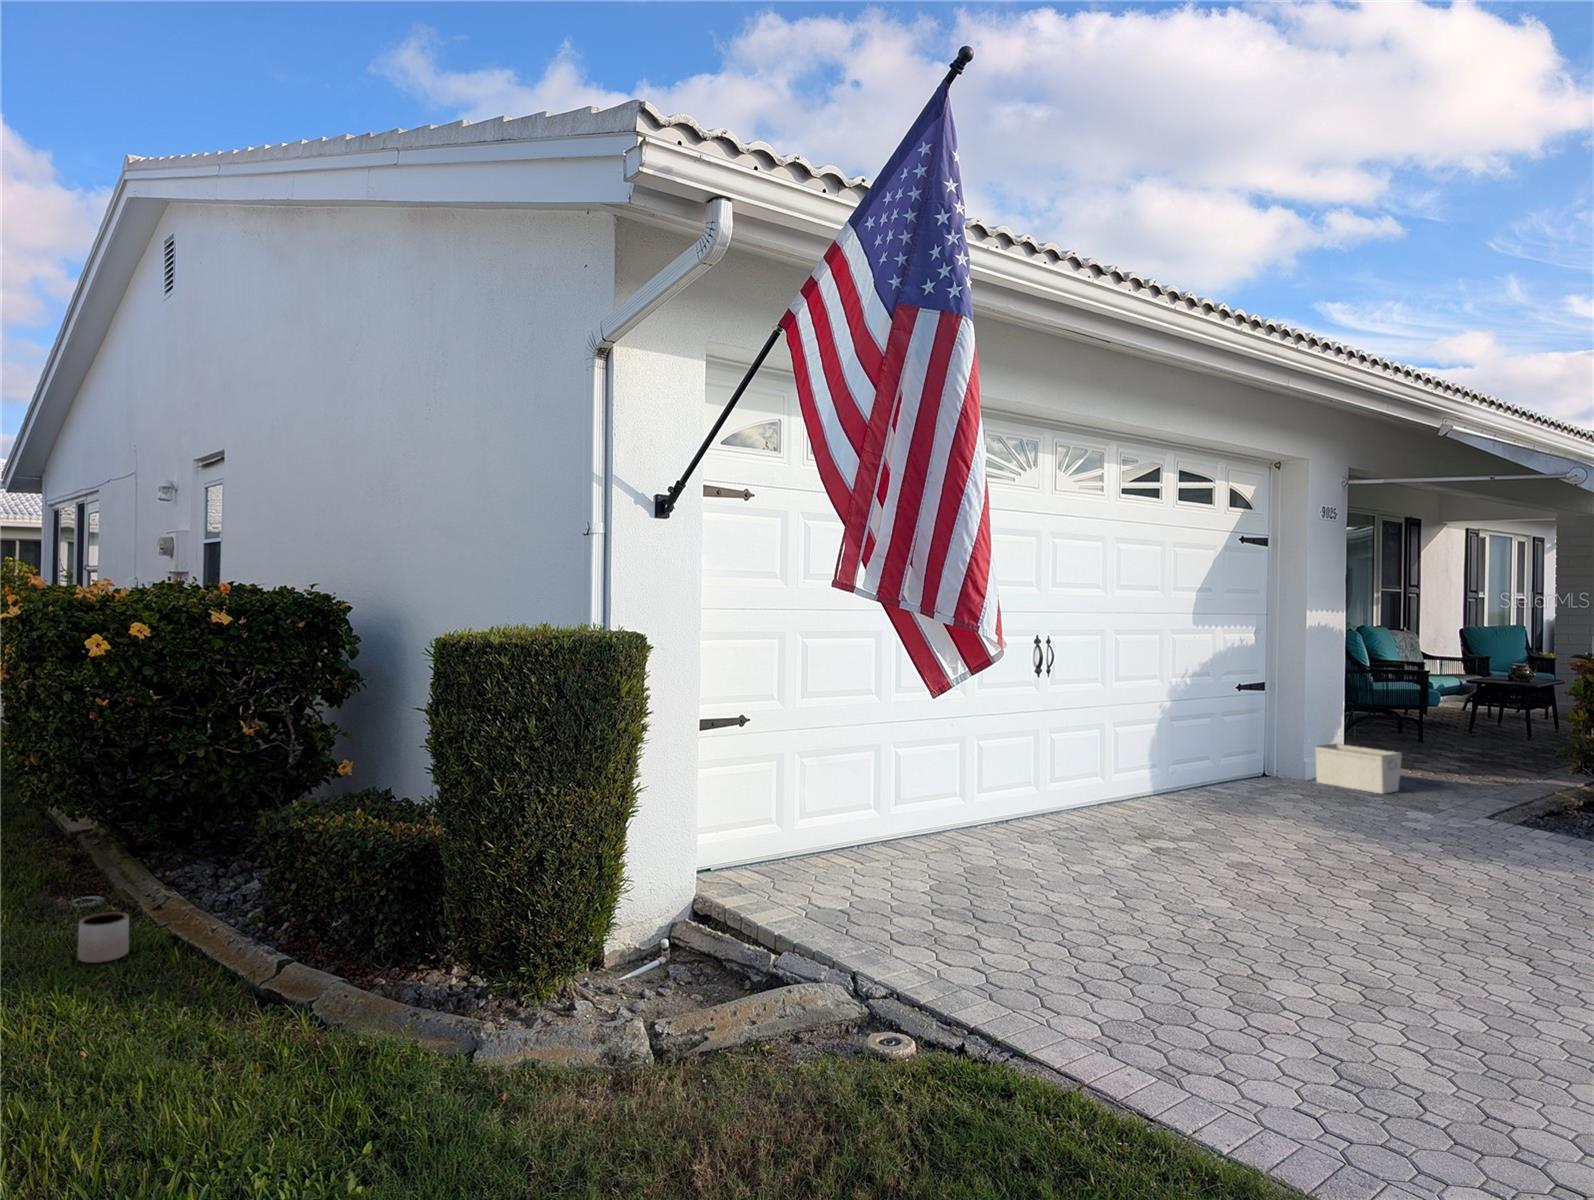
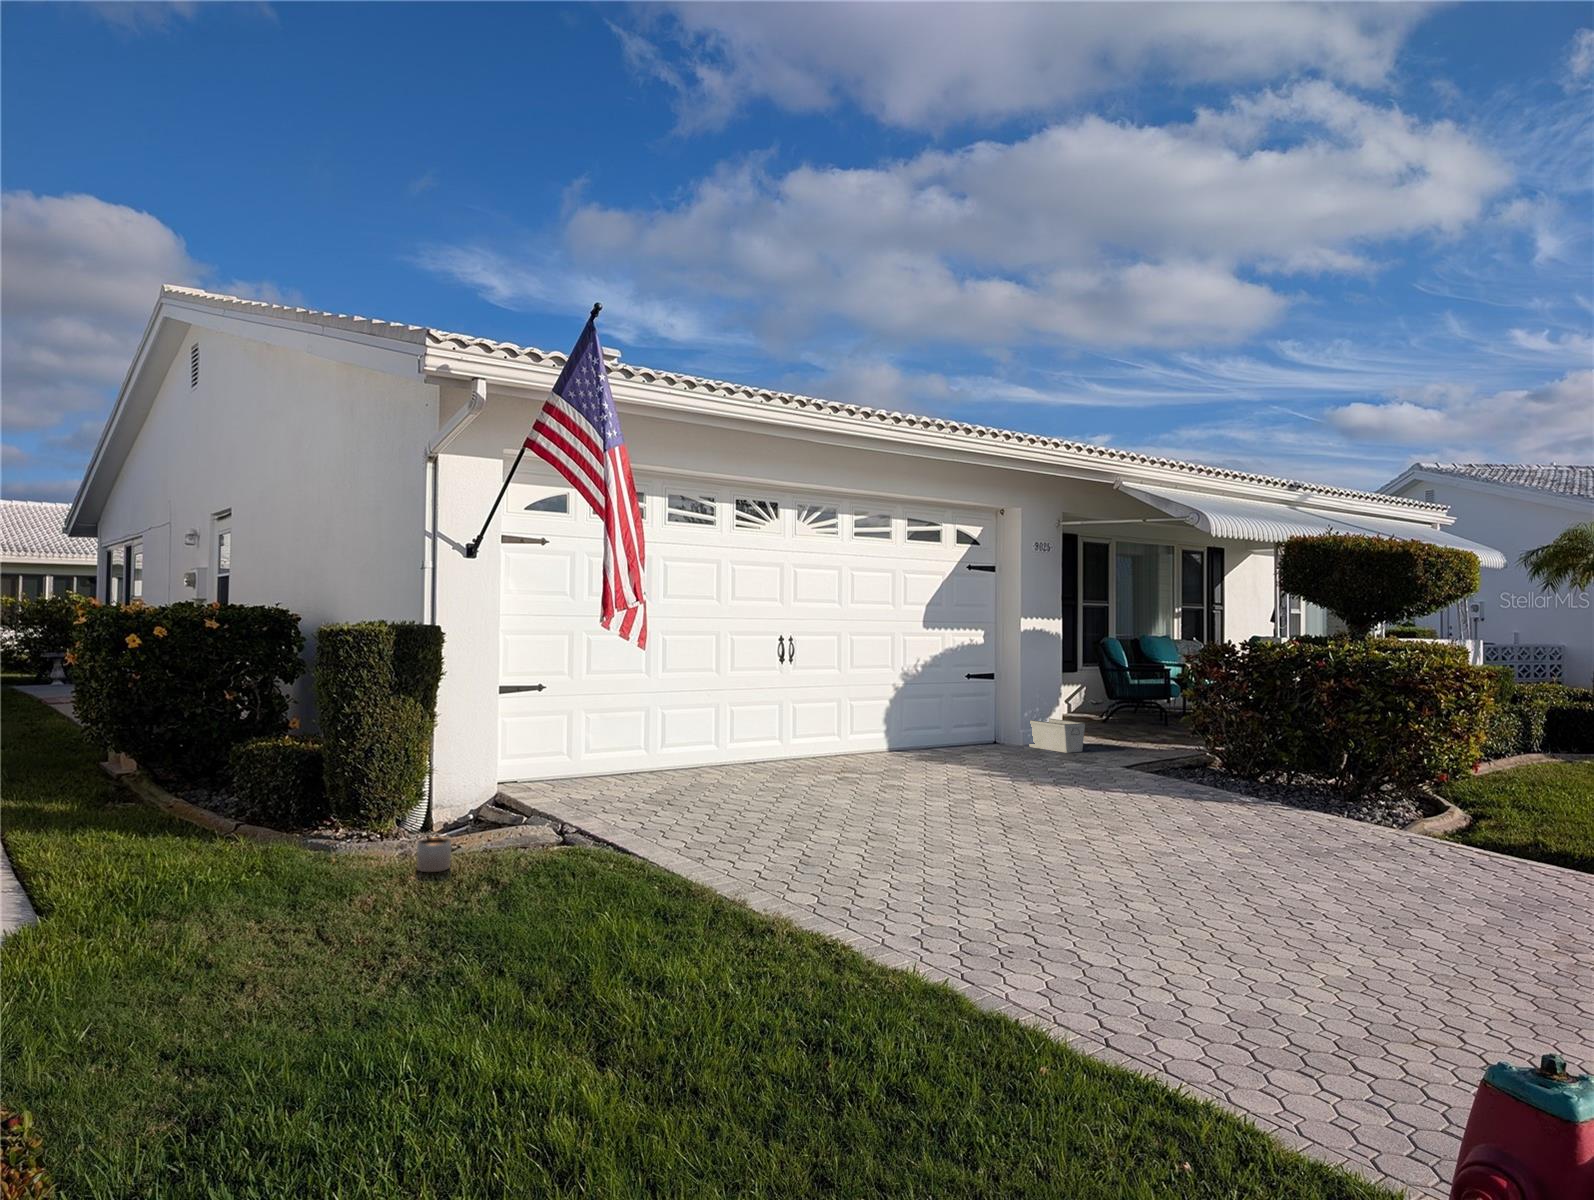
planter: present [78,912,129,963] -> present [417,838,451,873]

